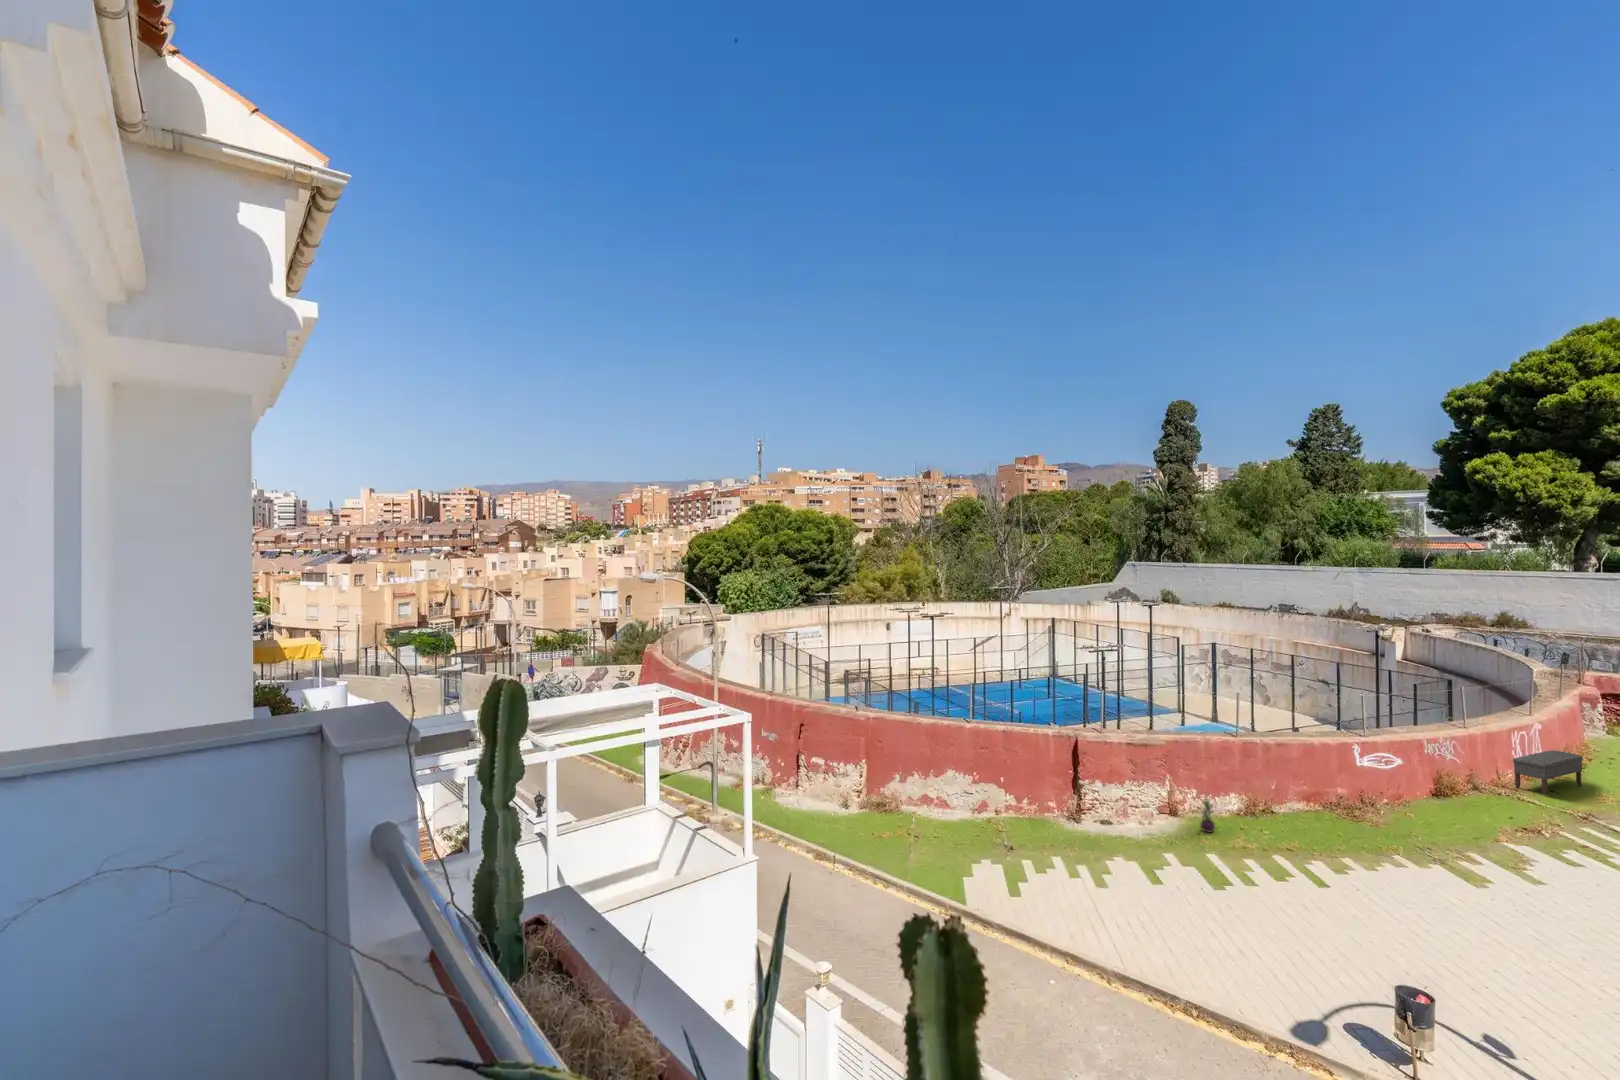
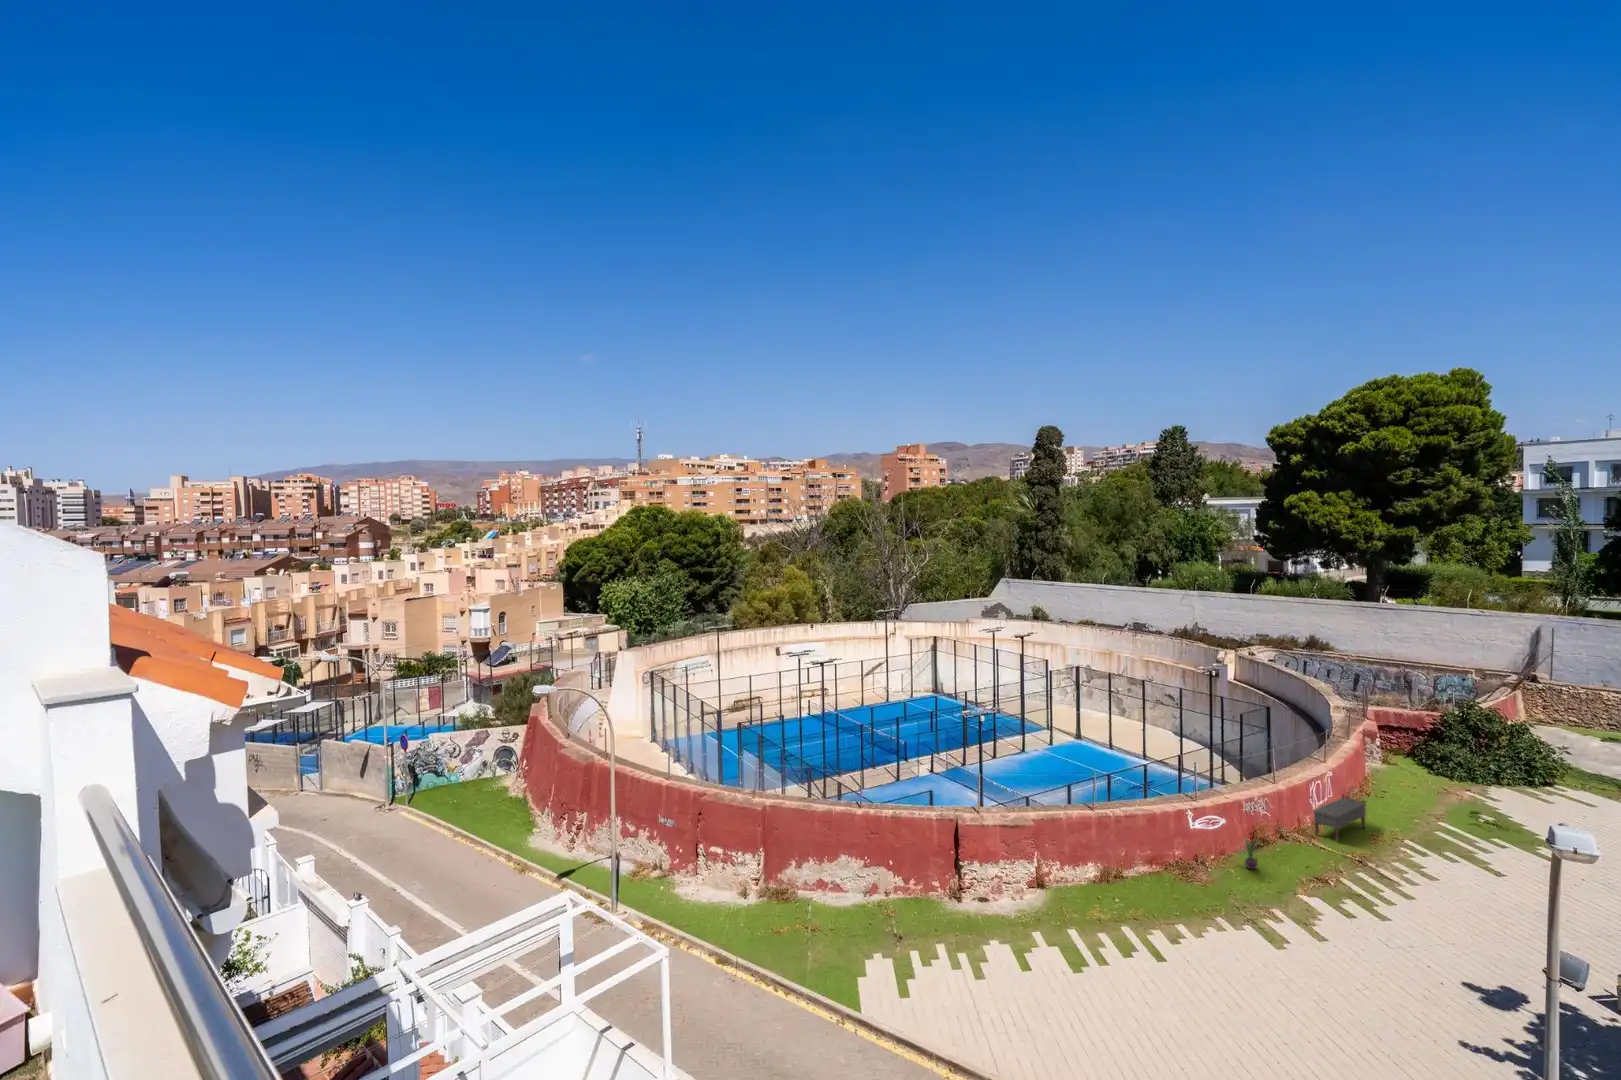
decorative plant: present [1195,794,1216,832] -> present [1241,837,1258,869]

